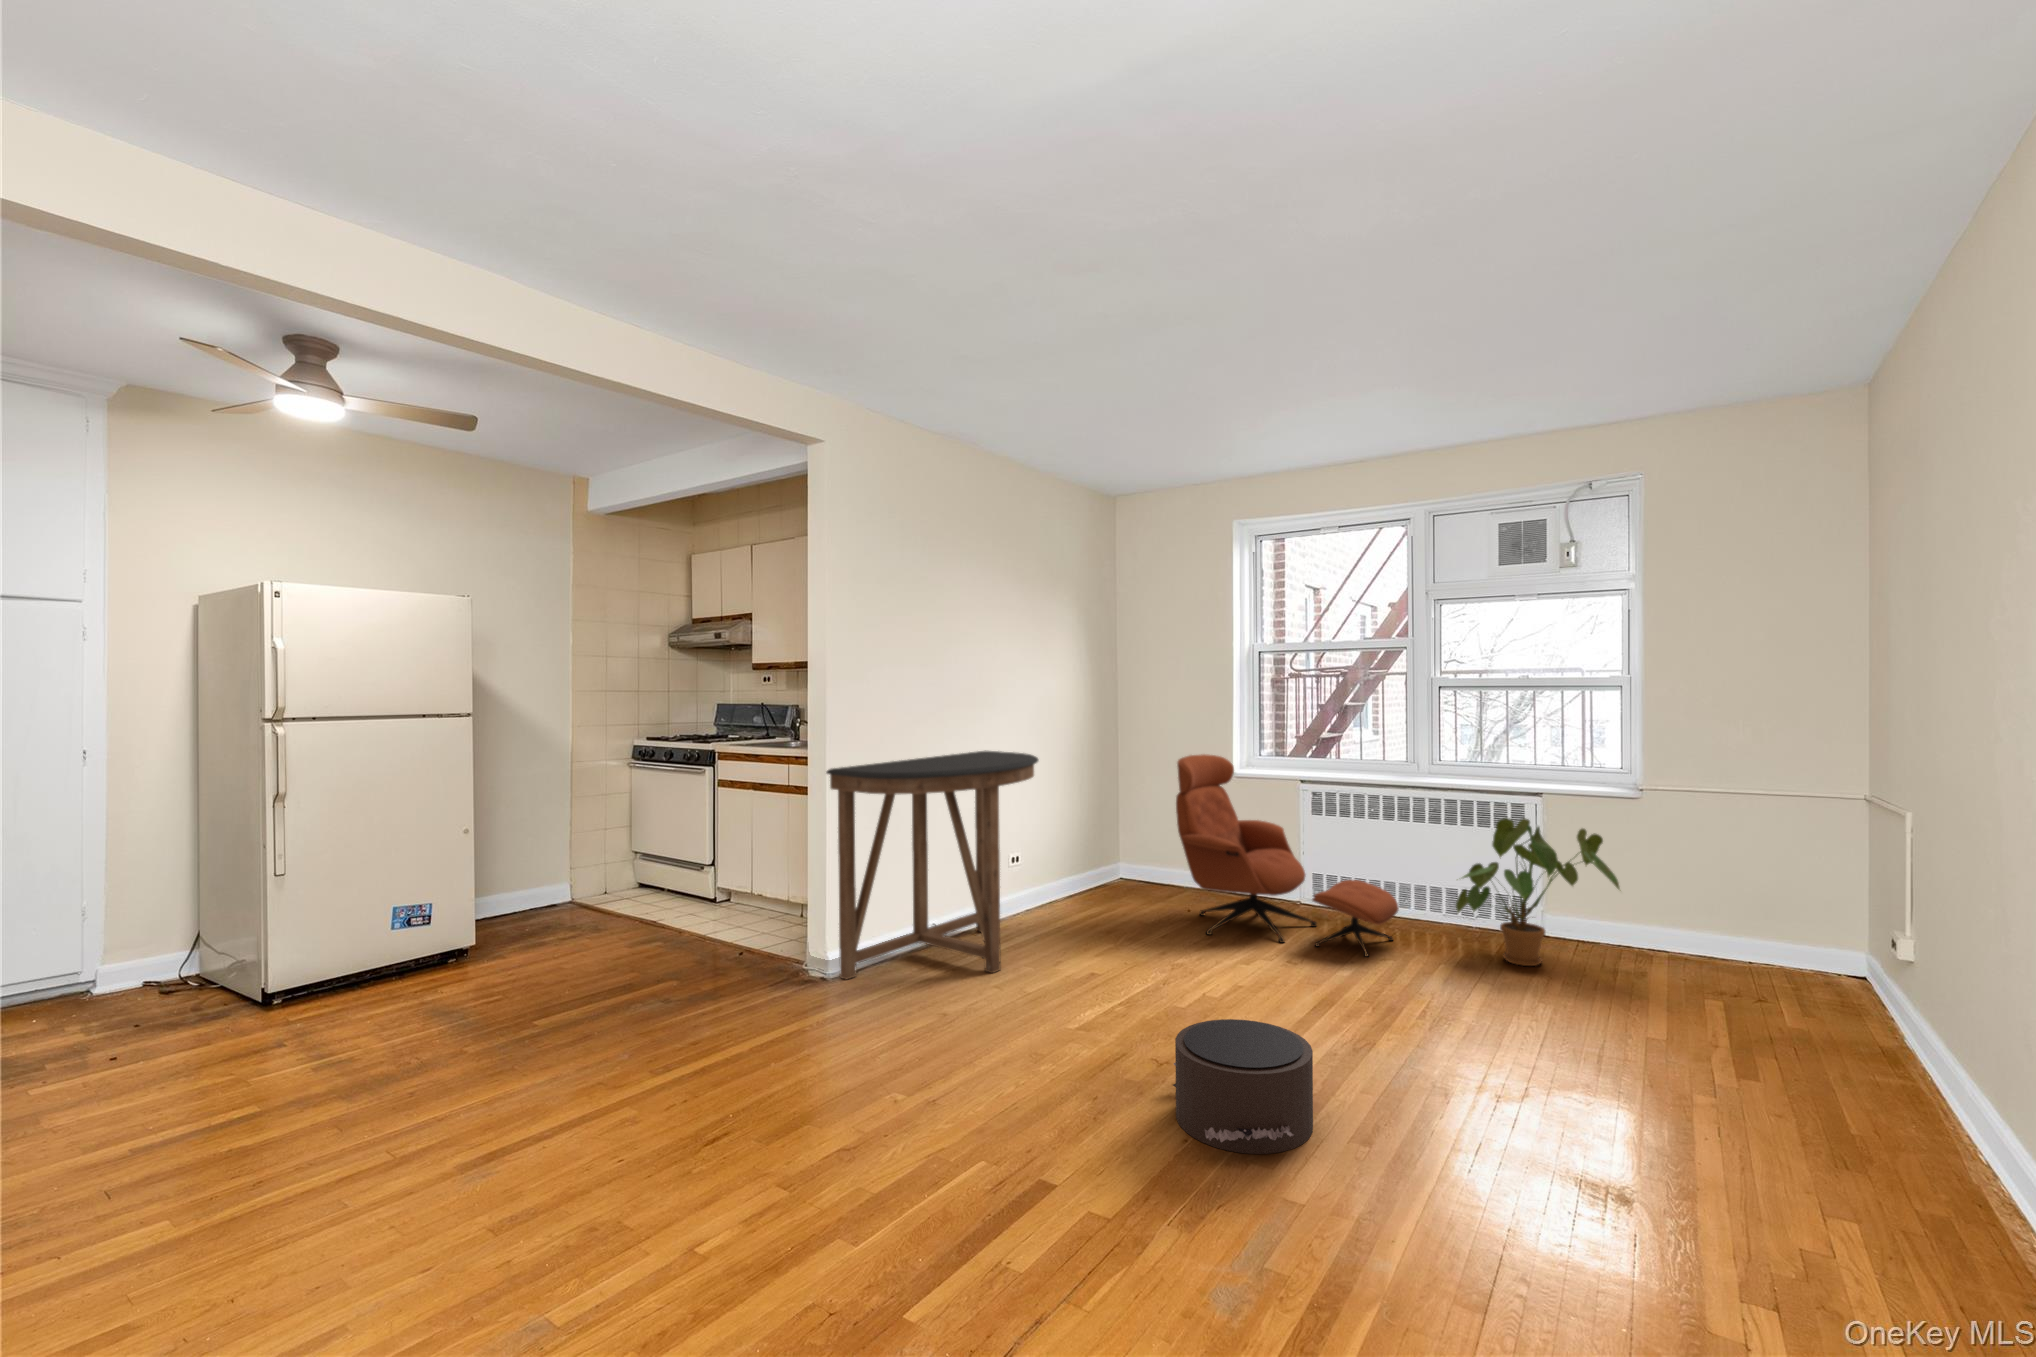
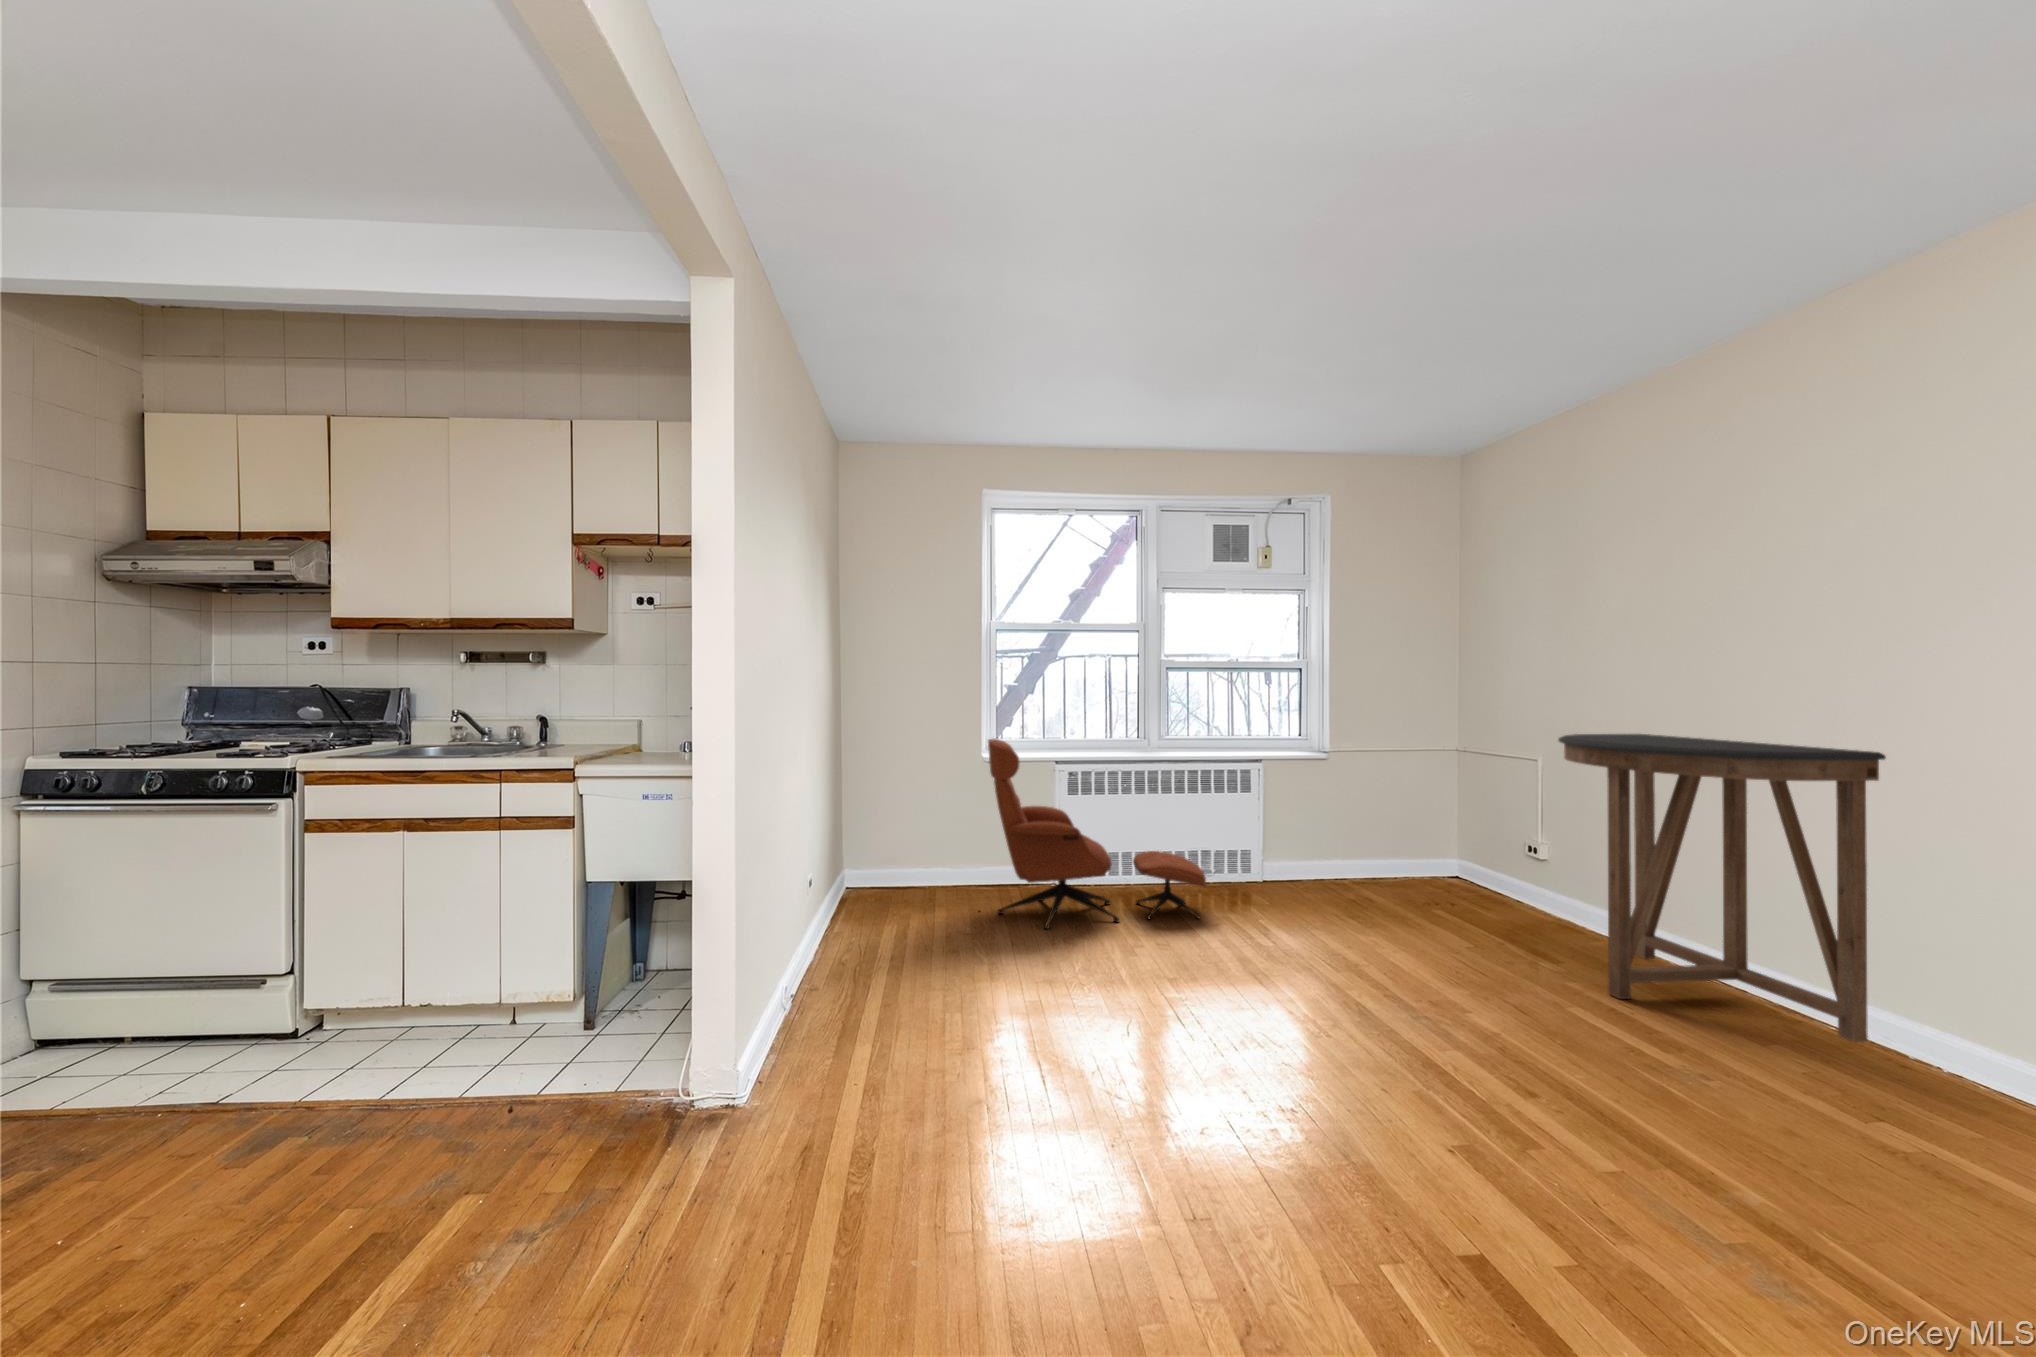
console table: present [826,751,1038,979] -> present [1558,734,1886,1042]
house plant: present [1456,818,1621,966] -> none [1237,779,1358,902]
pouf: present [1173,1019,1313,1154] -> none [1329,970,1523,1093]

